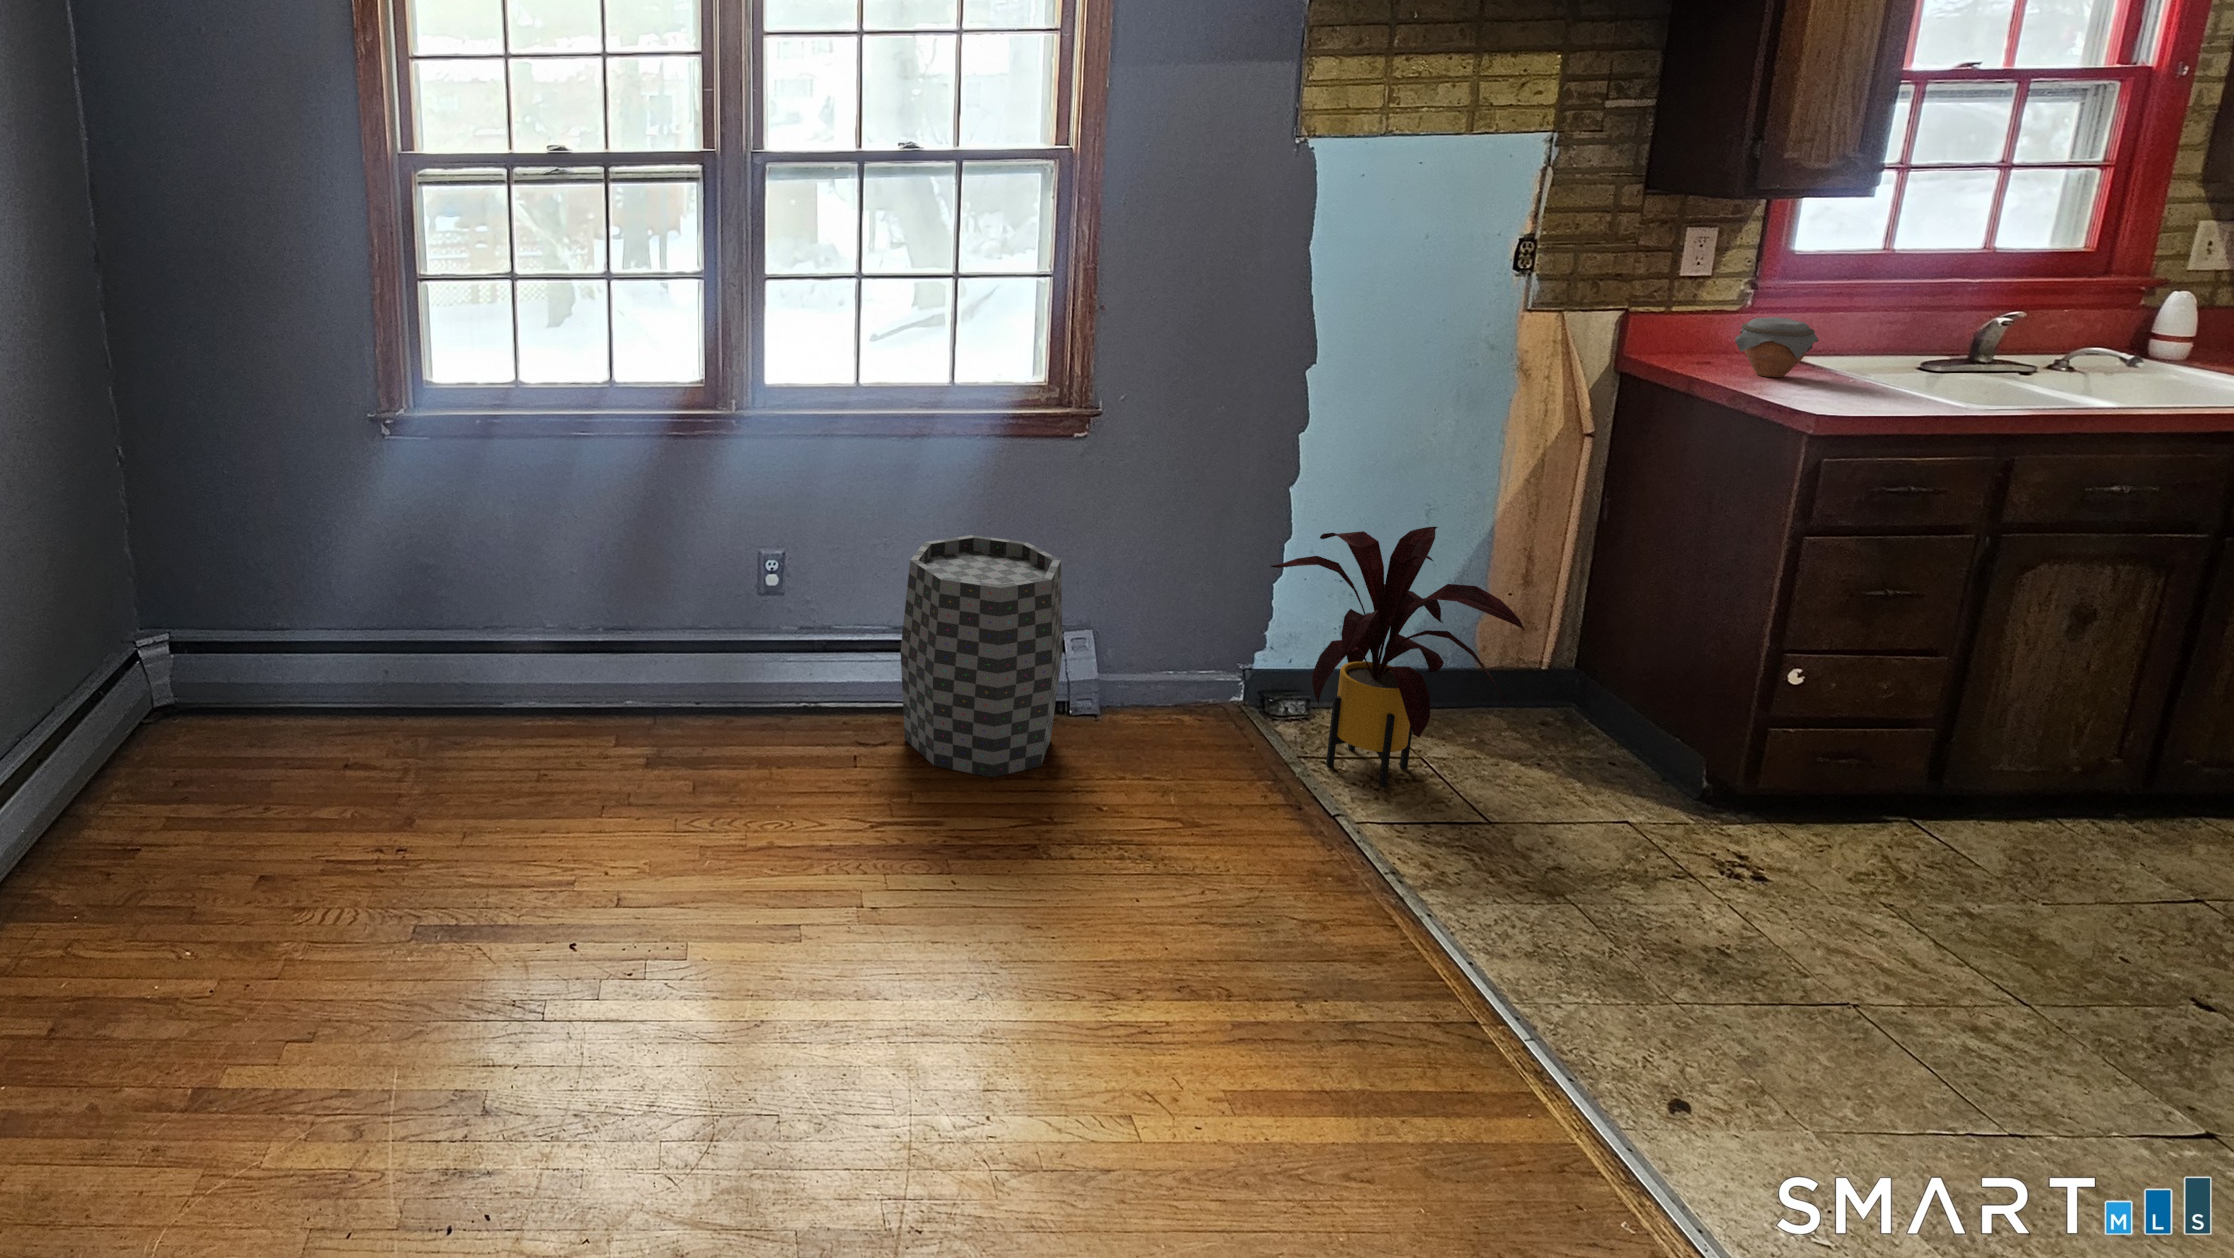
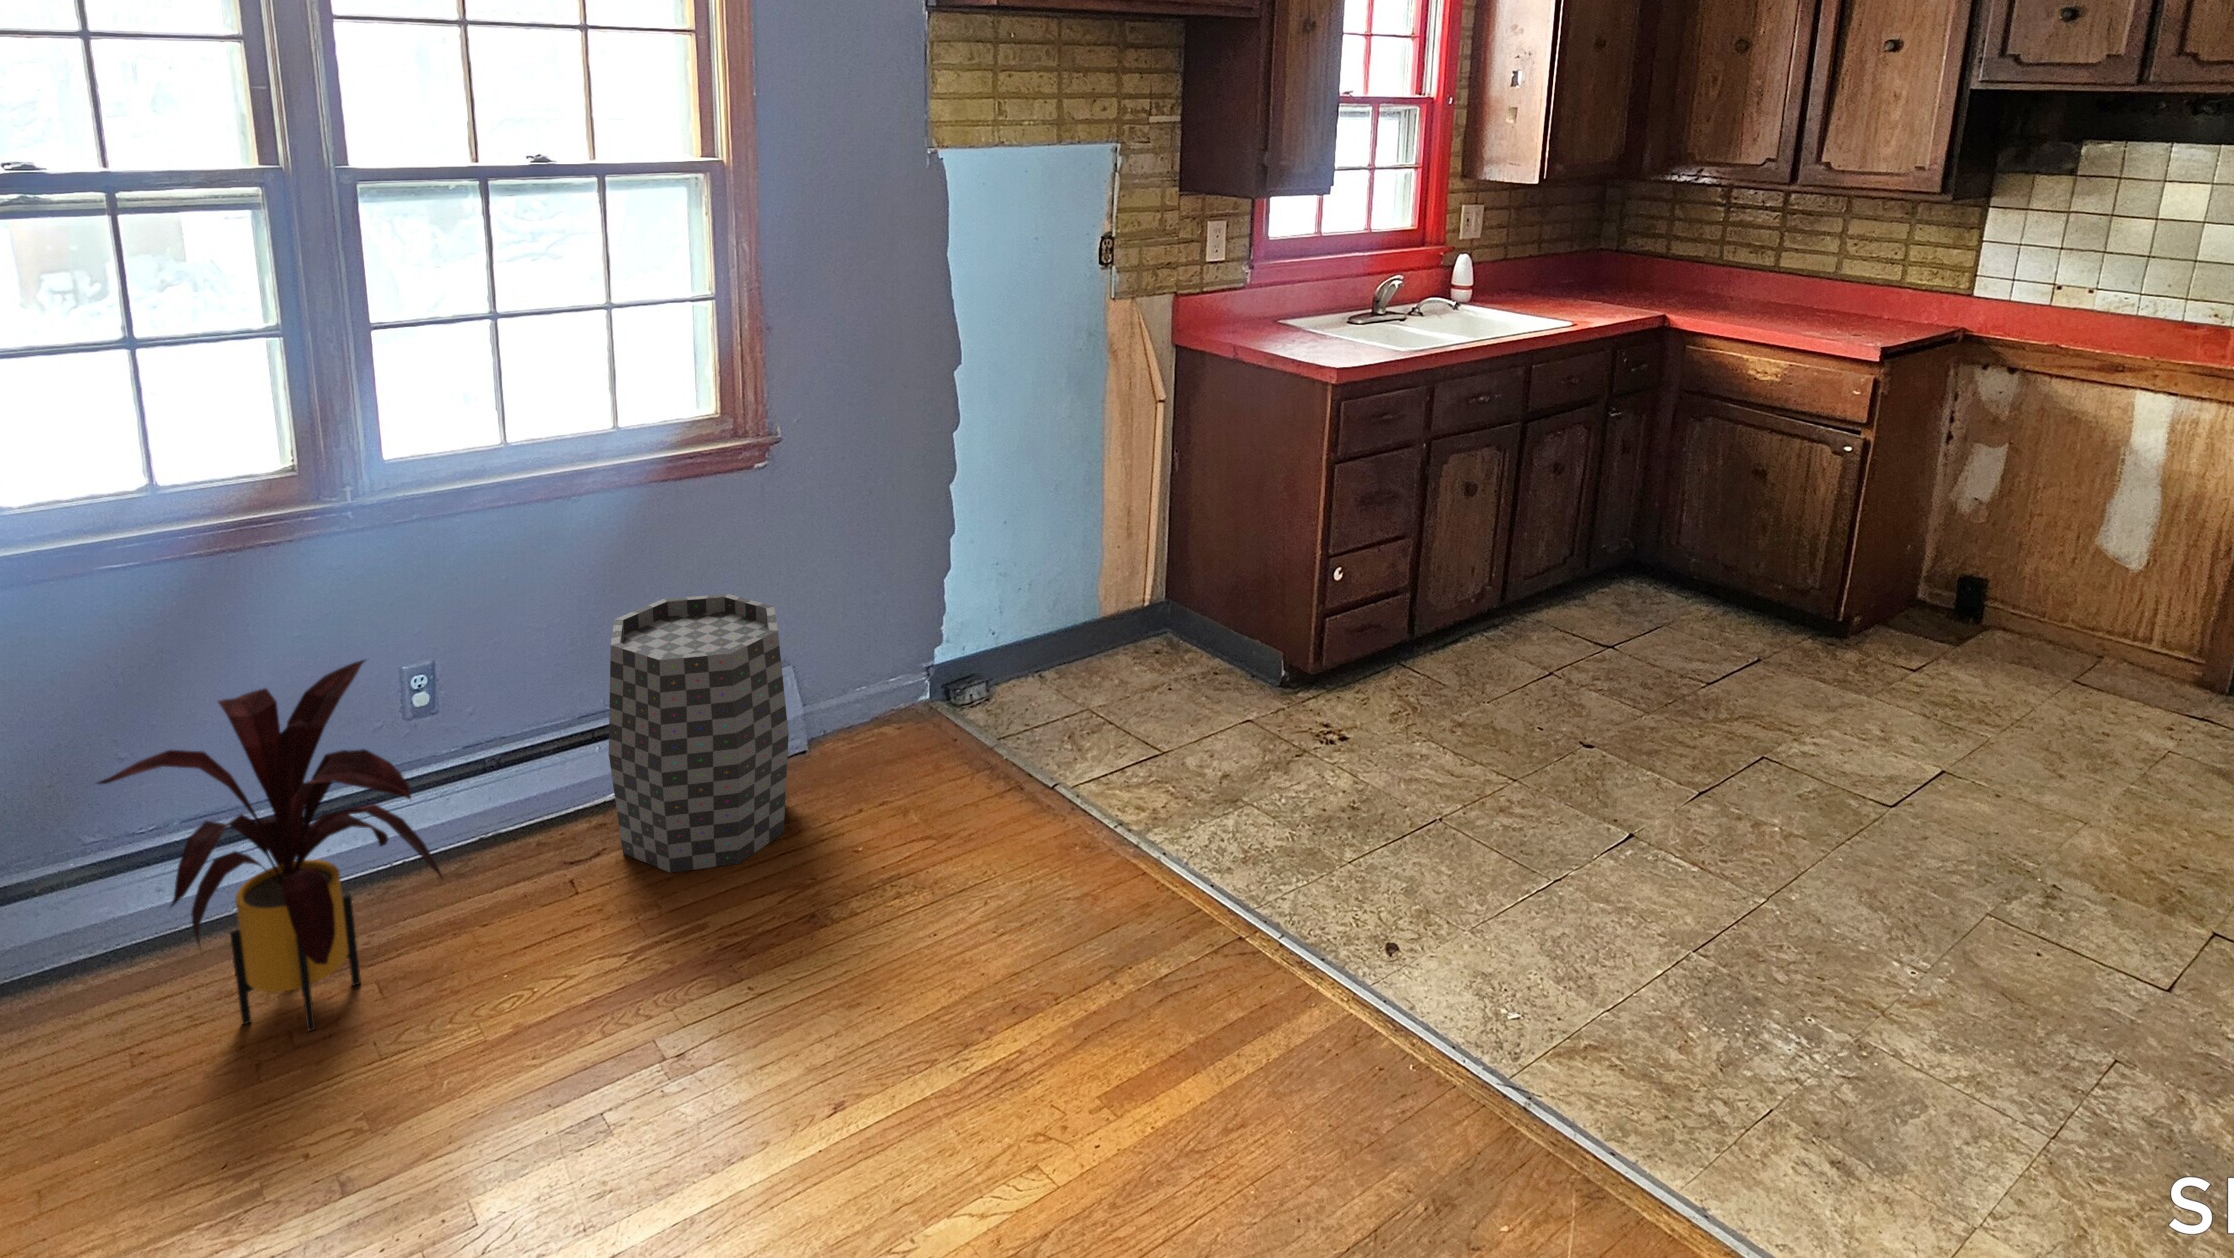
jar: present [1735,317,1819,377] -> none [1260,293,1310,340]
house plant: present [1271,527,1525,787] -> present [98,660,442,1031]

